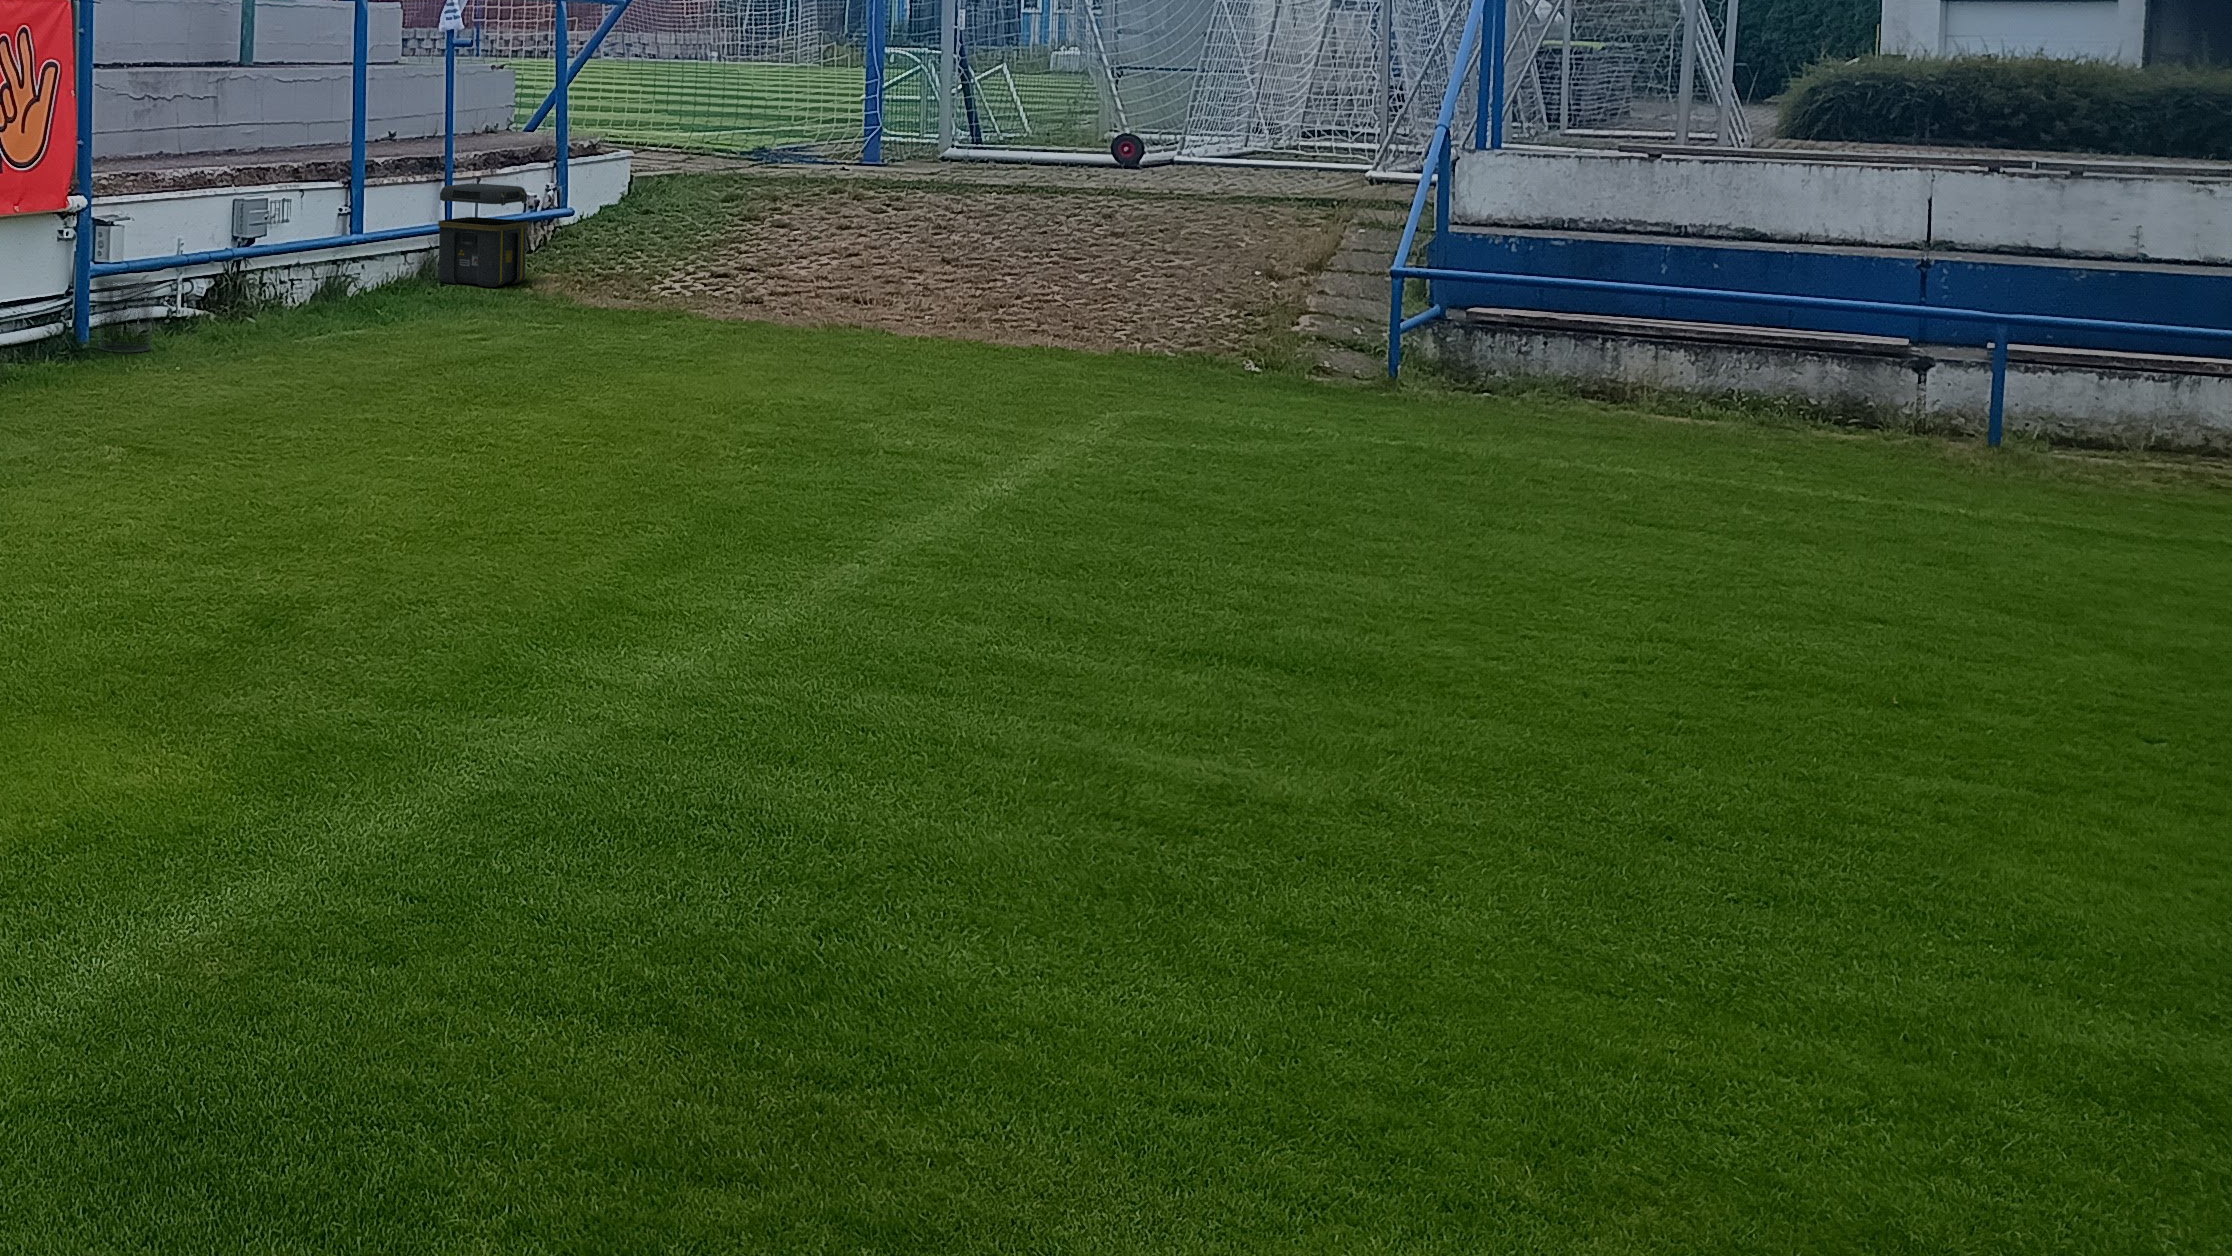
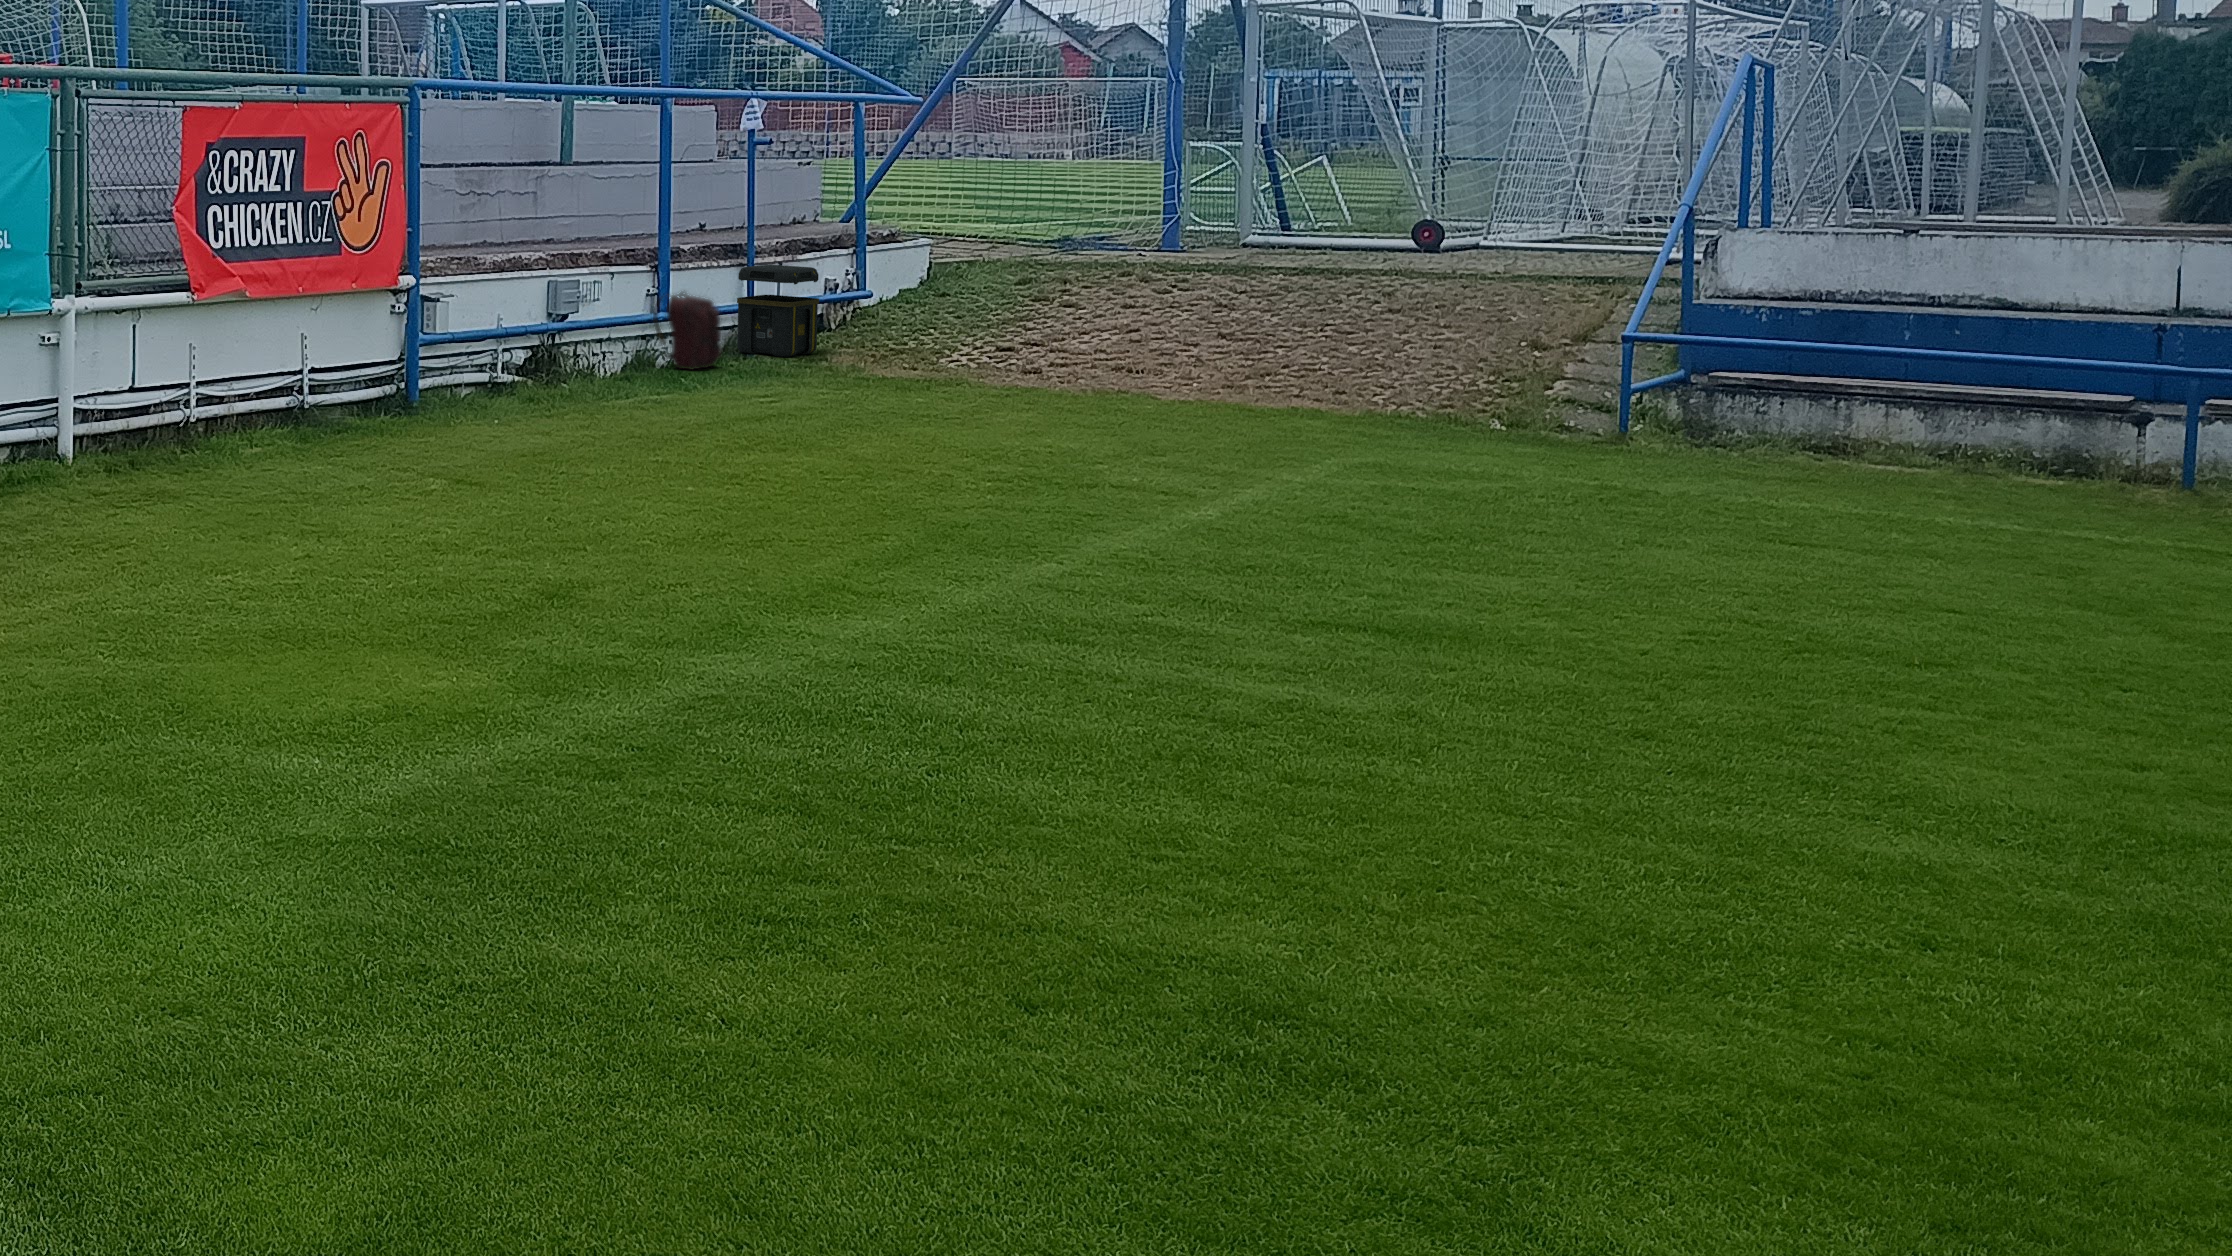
backpack: none [349,213,426,303] -> present [653,292,722,369]
waste bin: present [96,278,156,353] -> none [424,344,478,407]

